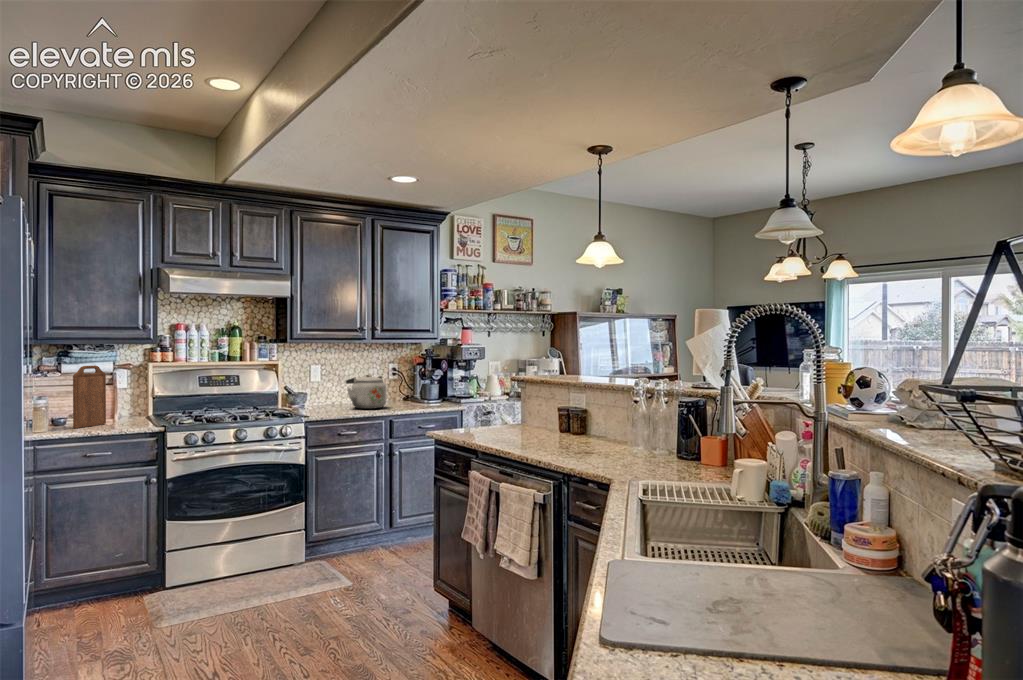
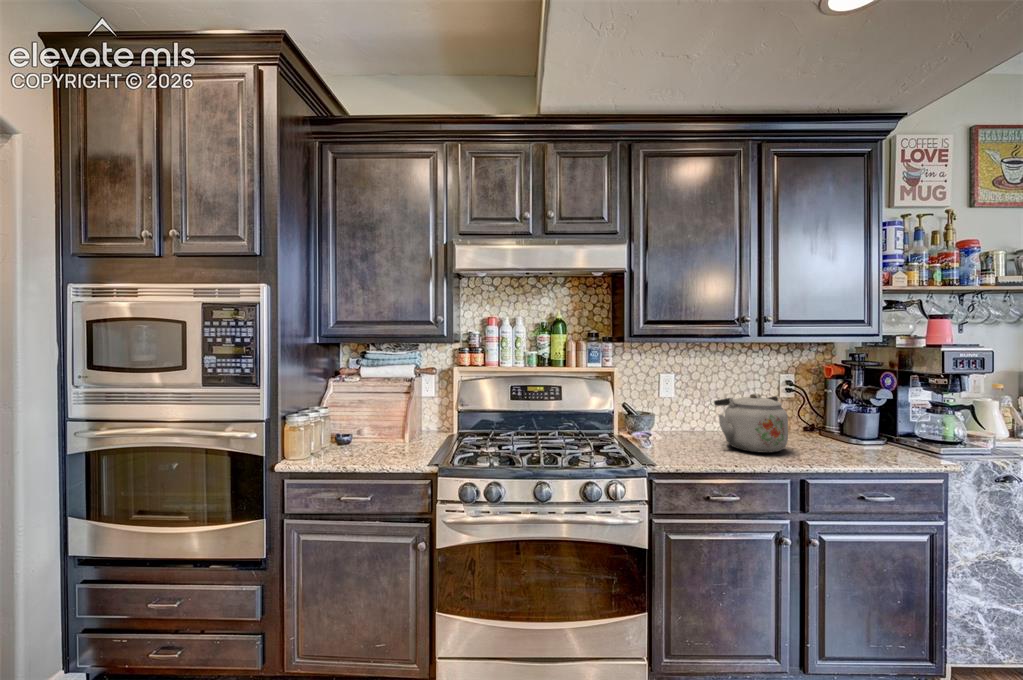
cutting board: present [73,365,106,428] -> none [336,371,383,456]

